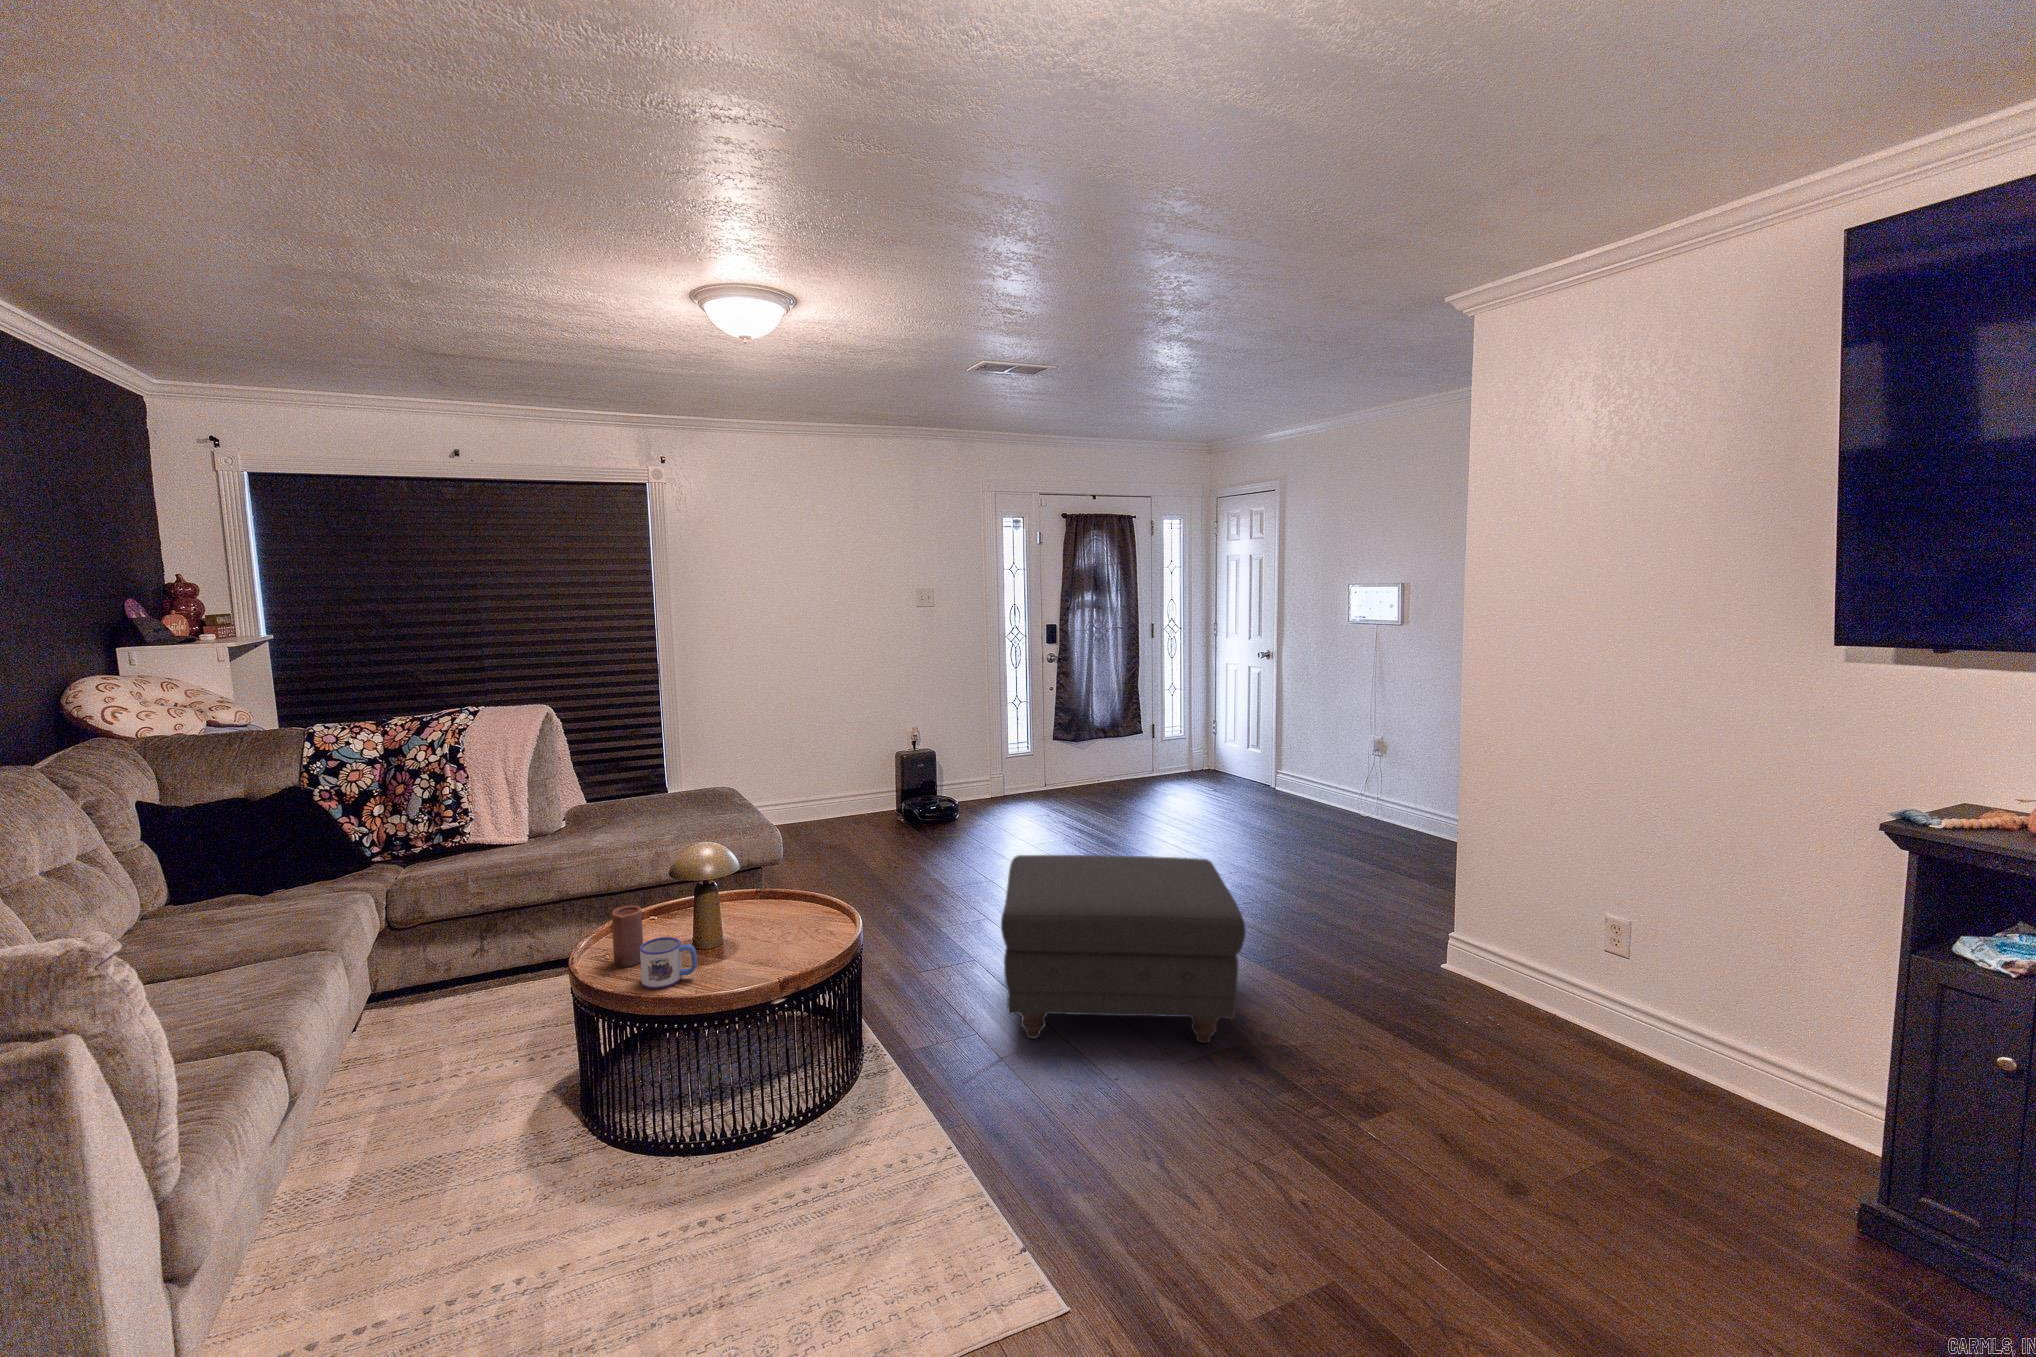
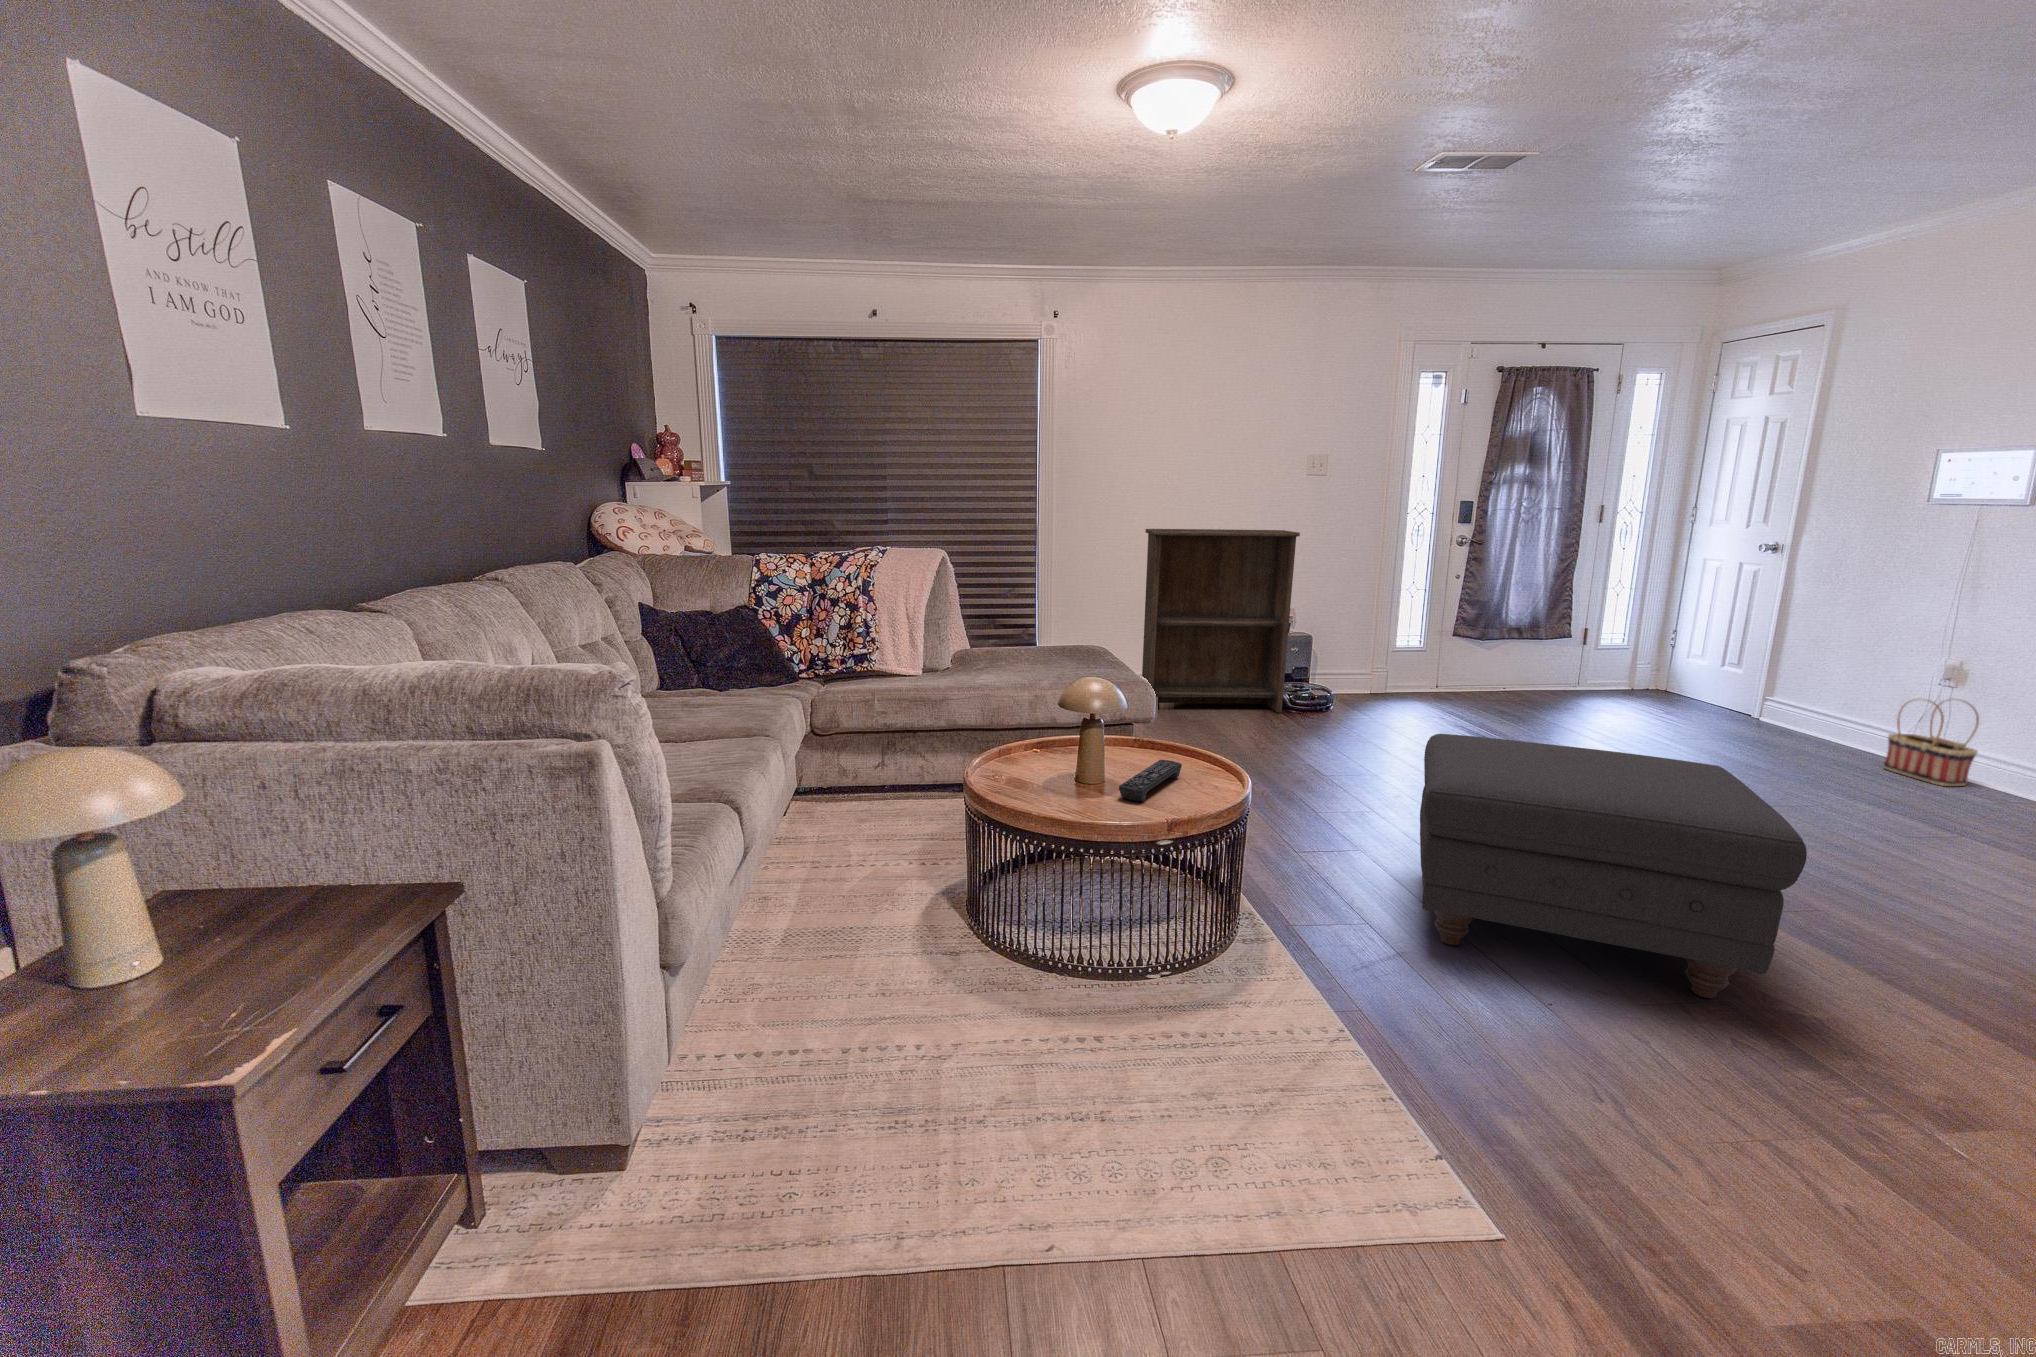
bookshelf: none [773,658,916,840] -> present [1142,529,1300,713]
basket: none [1337,769,1384,833] -> present [1883,698,1979,786]
candle: present [612,905,643,967] -> none [1000,723,1027,782]
remote control: none [735,918,797,968] -> present [1119,760,1182,802]
mug: present [640,937,697,989] -> none [1026,756,1081,806]

